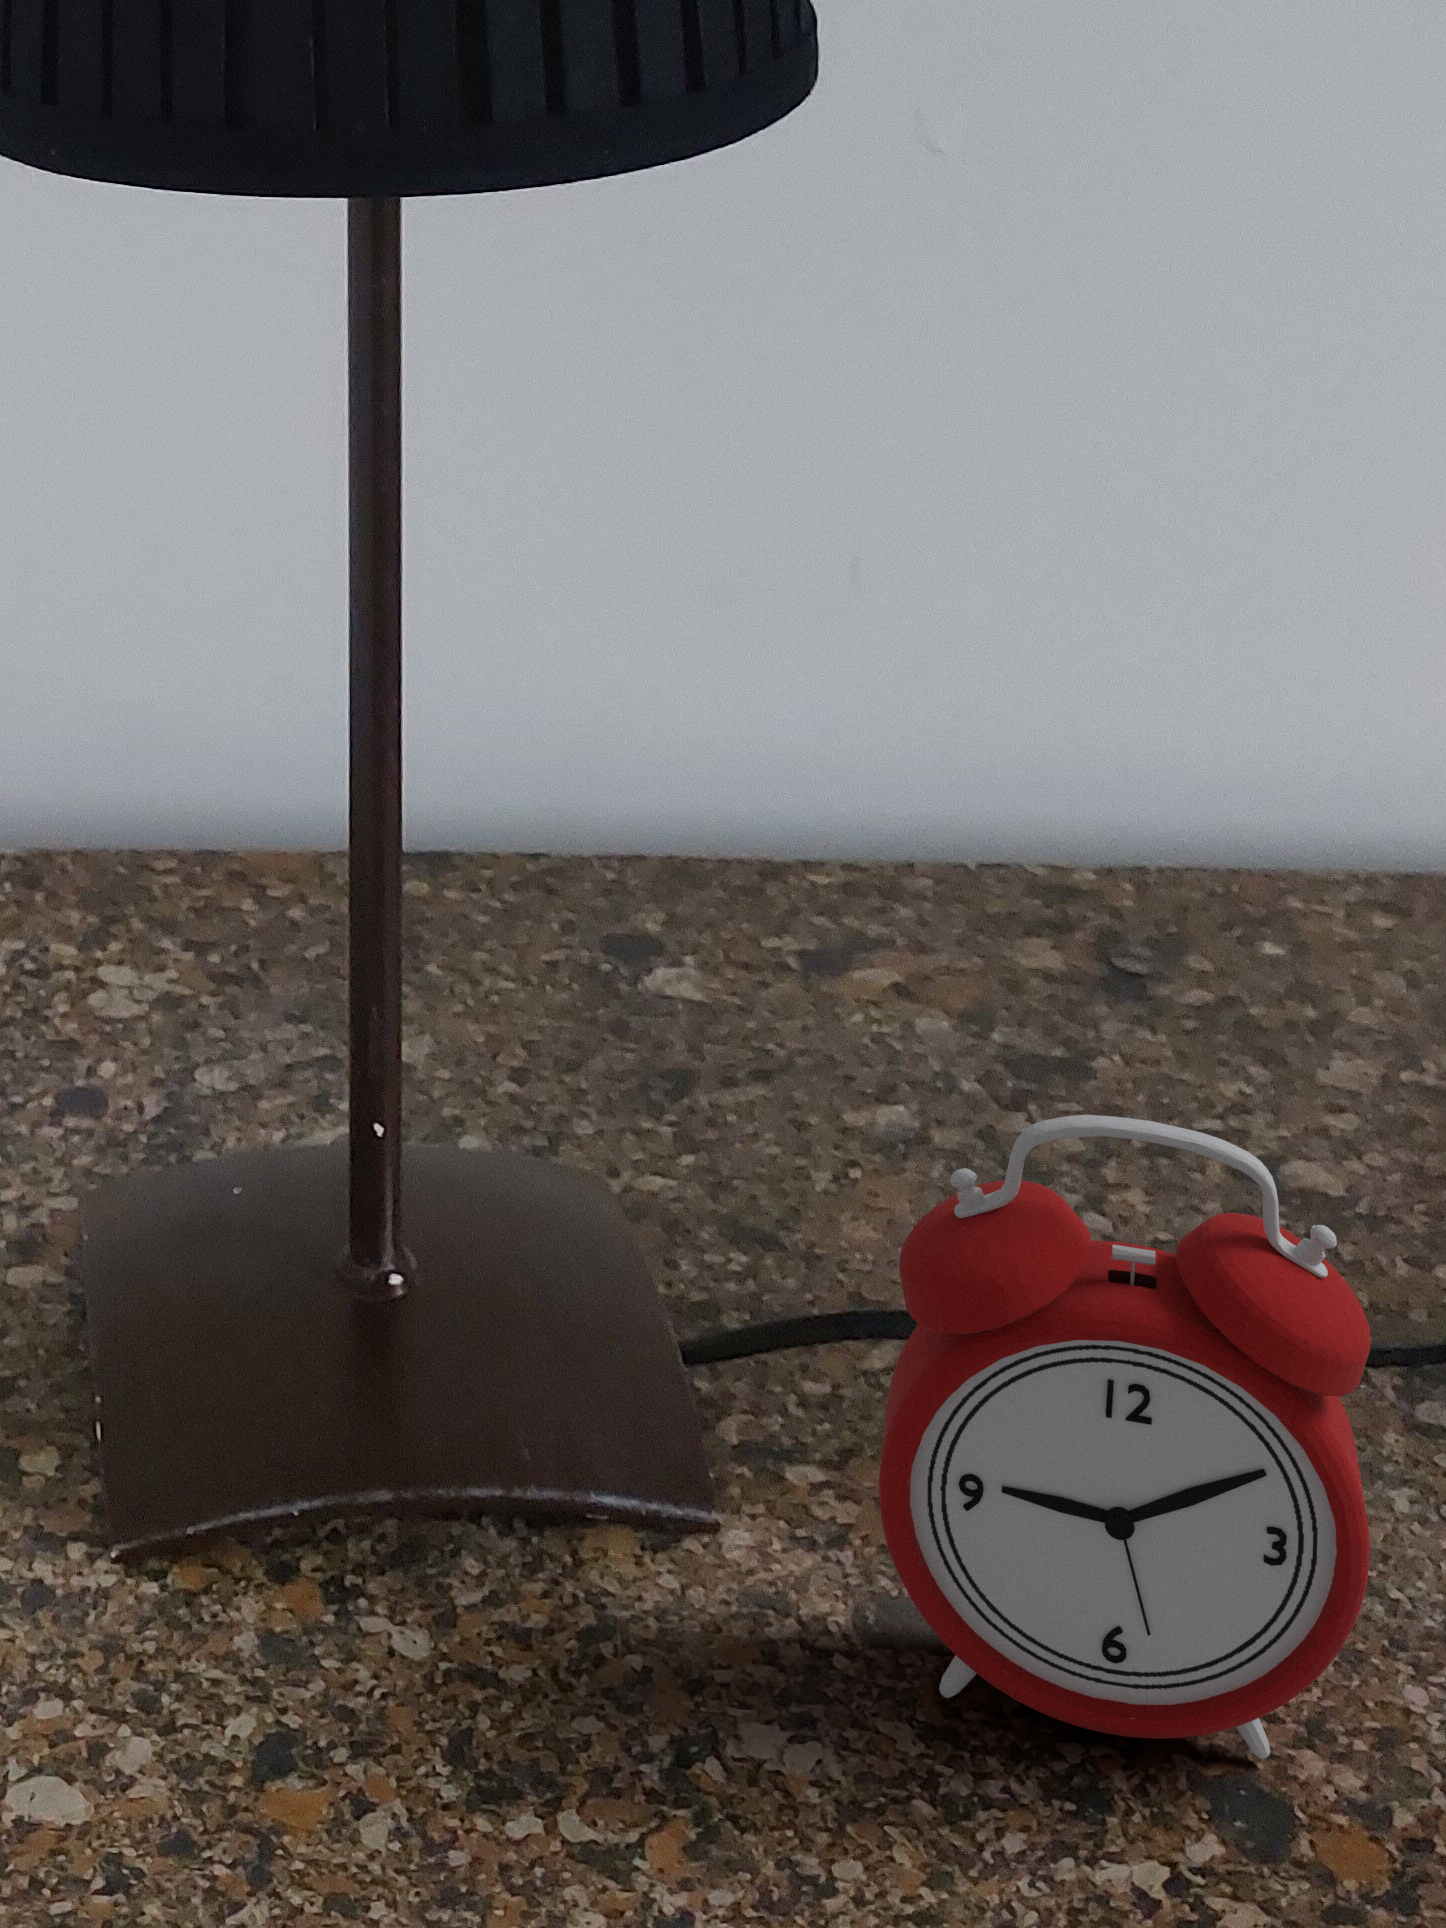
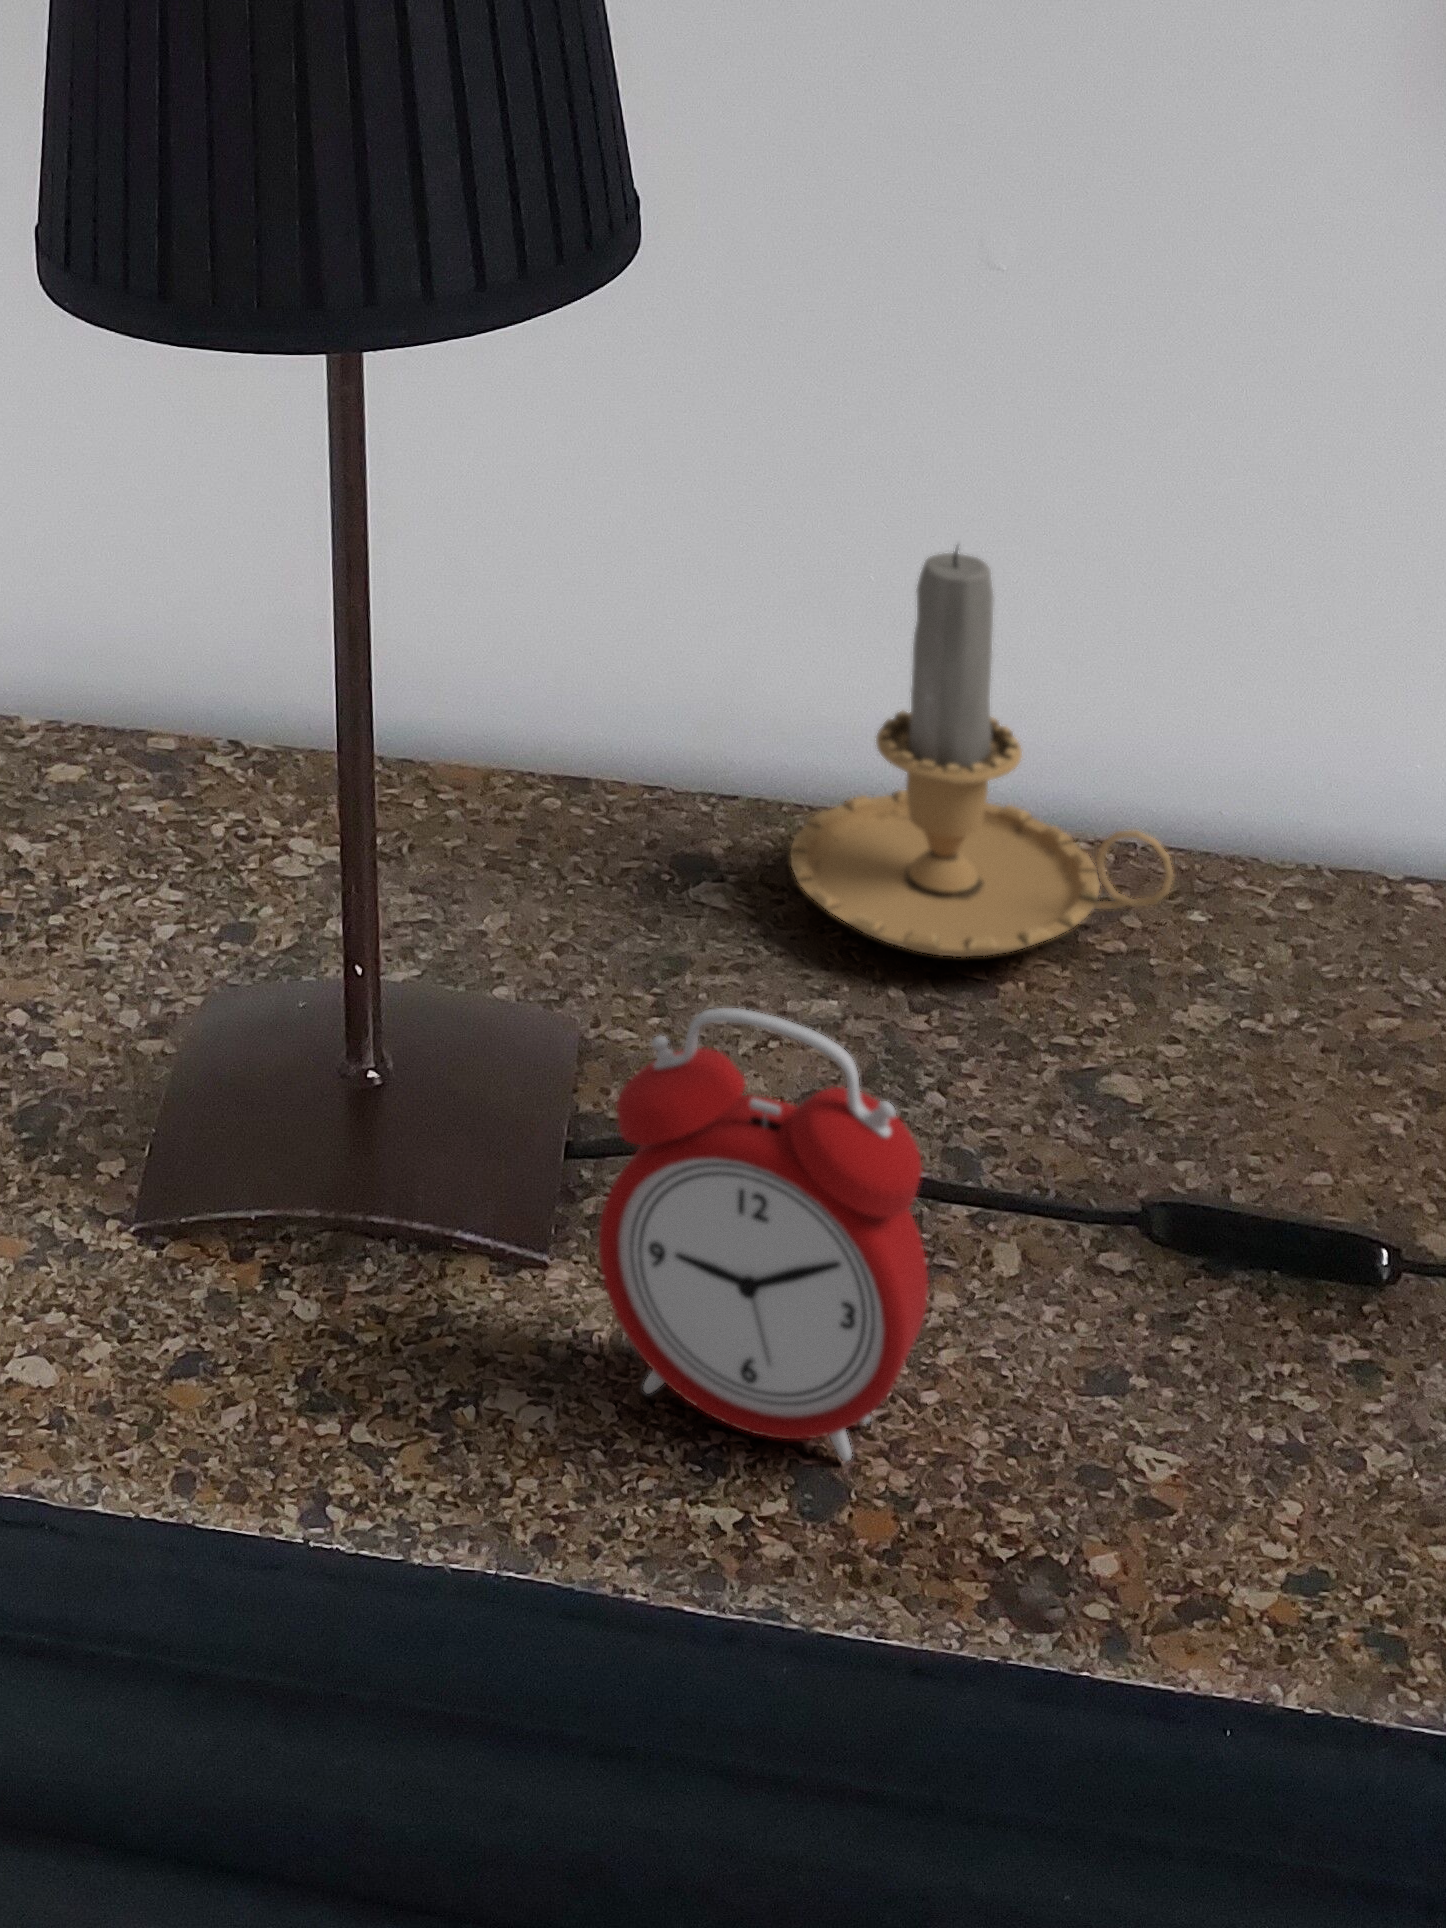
candle: none [771,484,1277,1026] -> present [790,550,1173,957]

